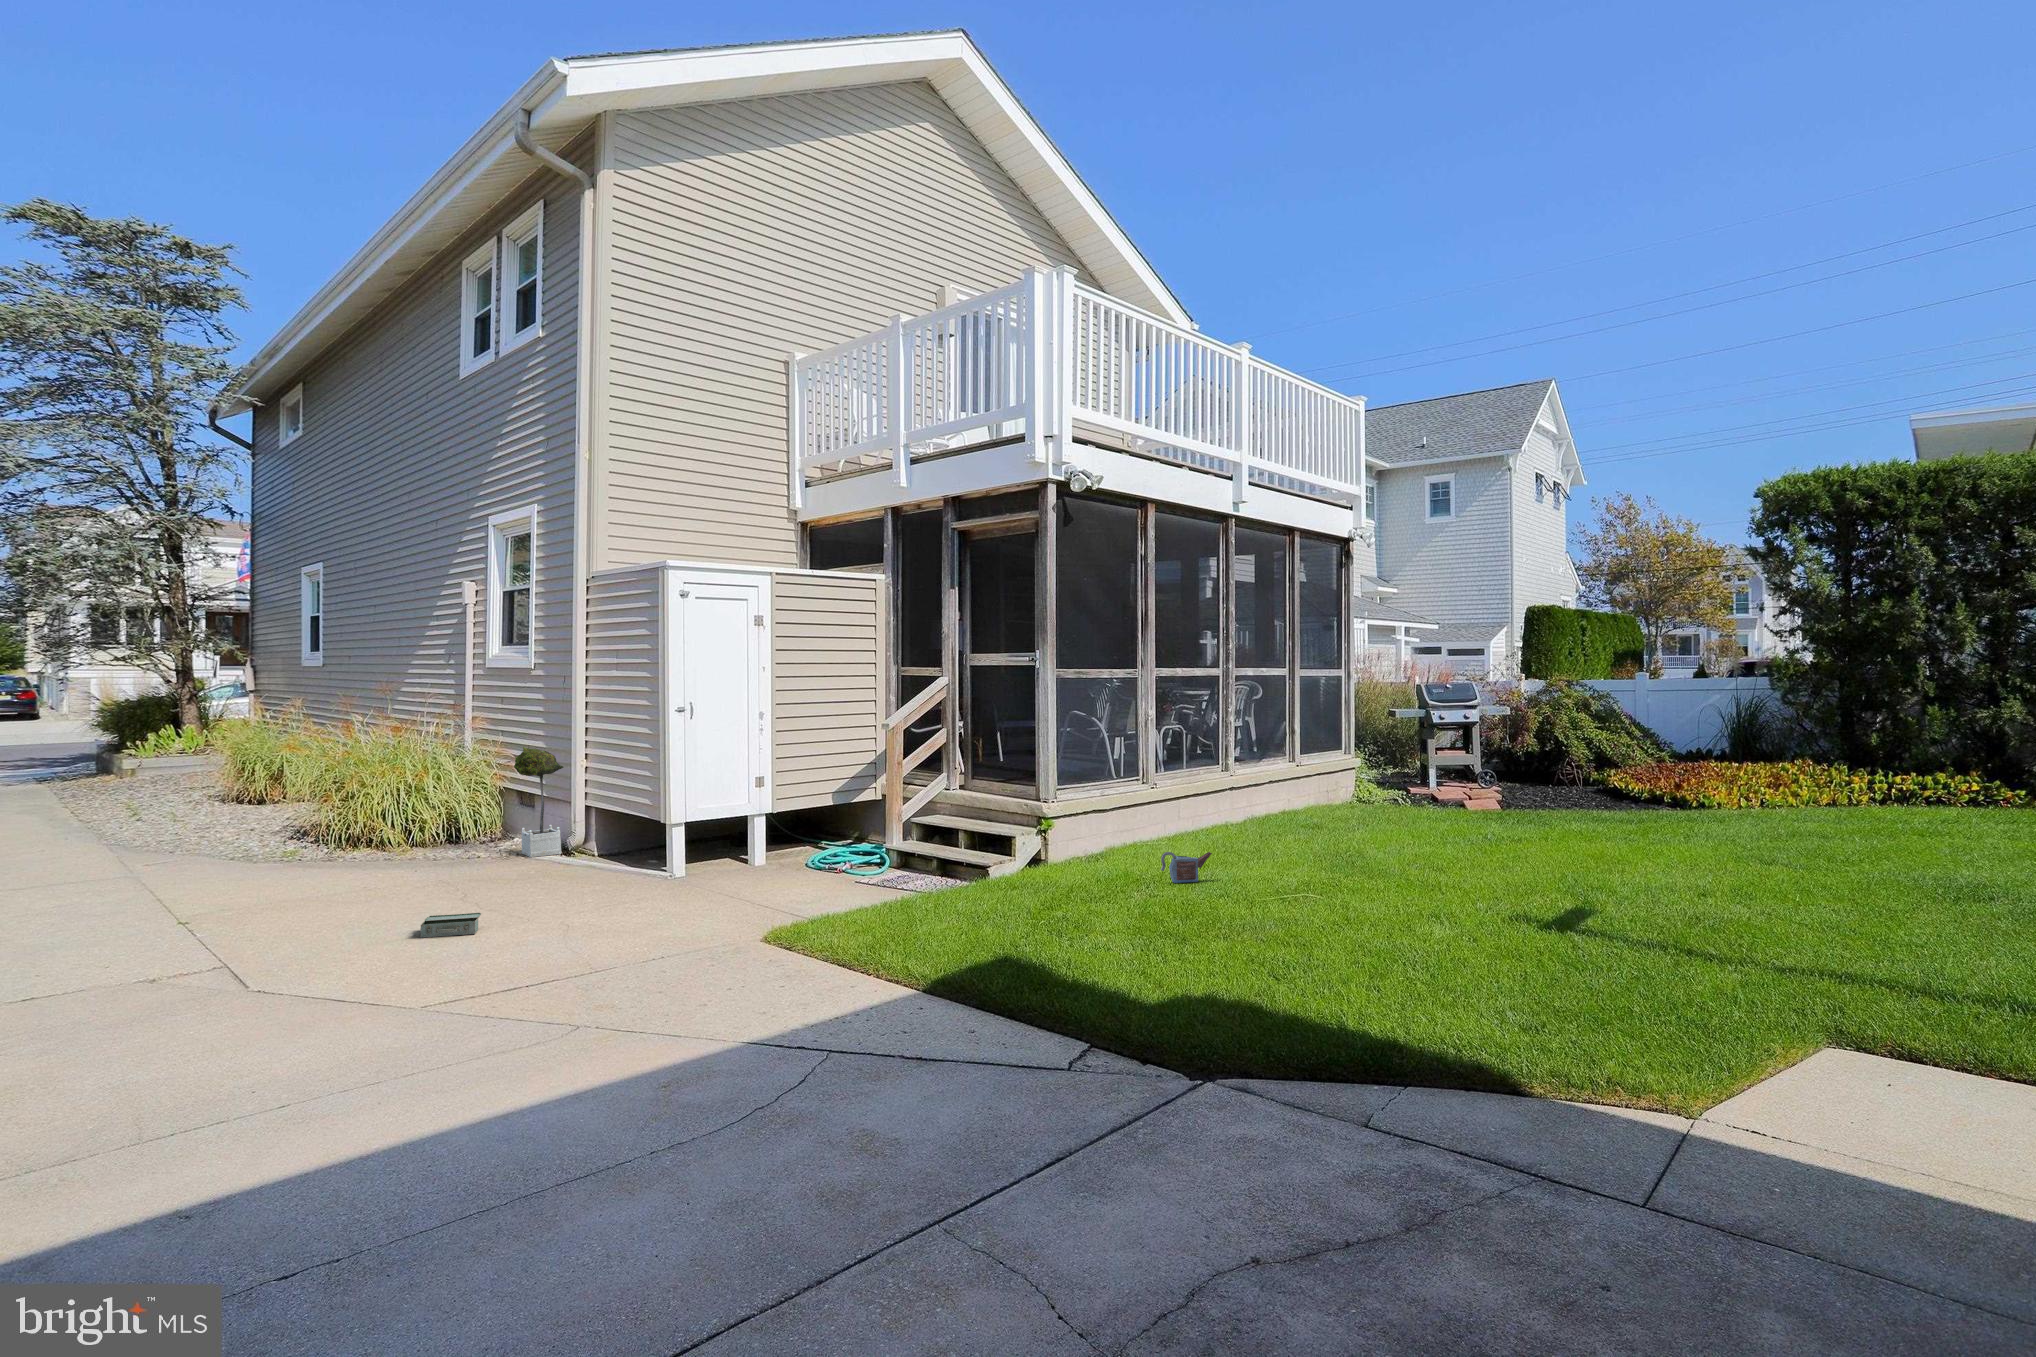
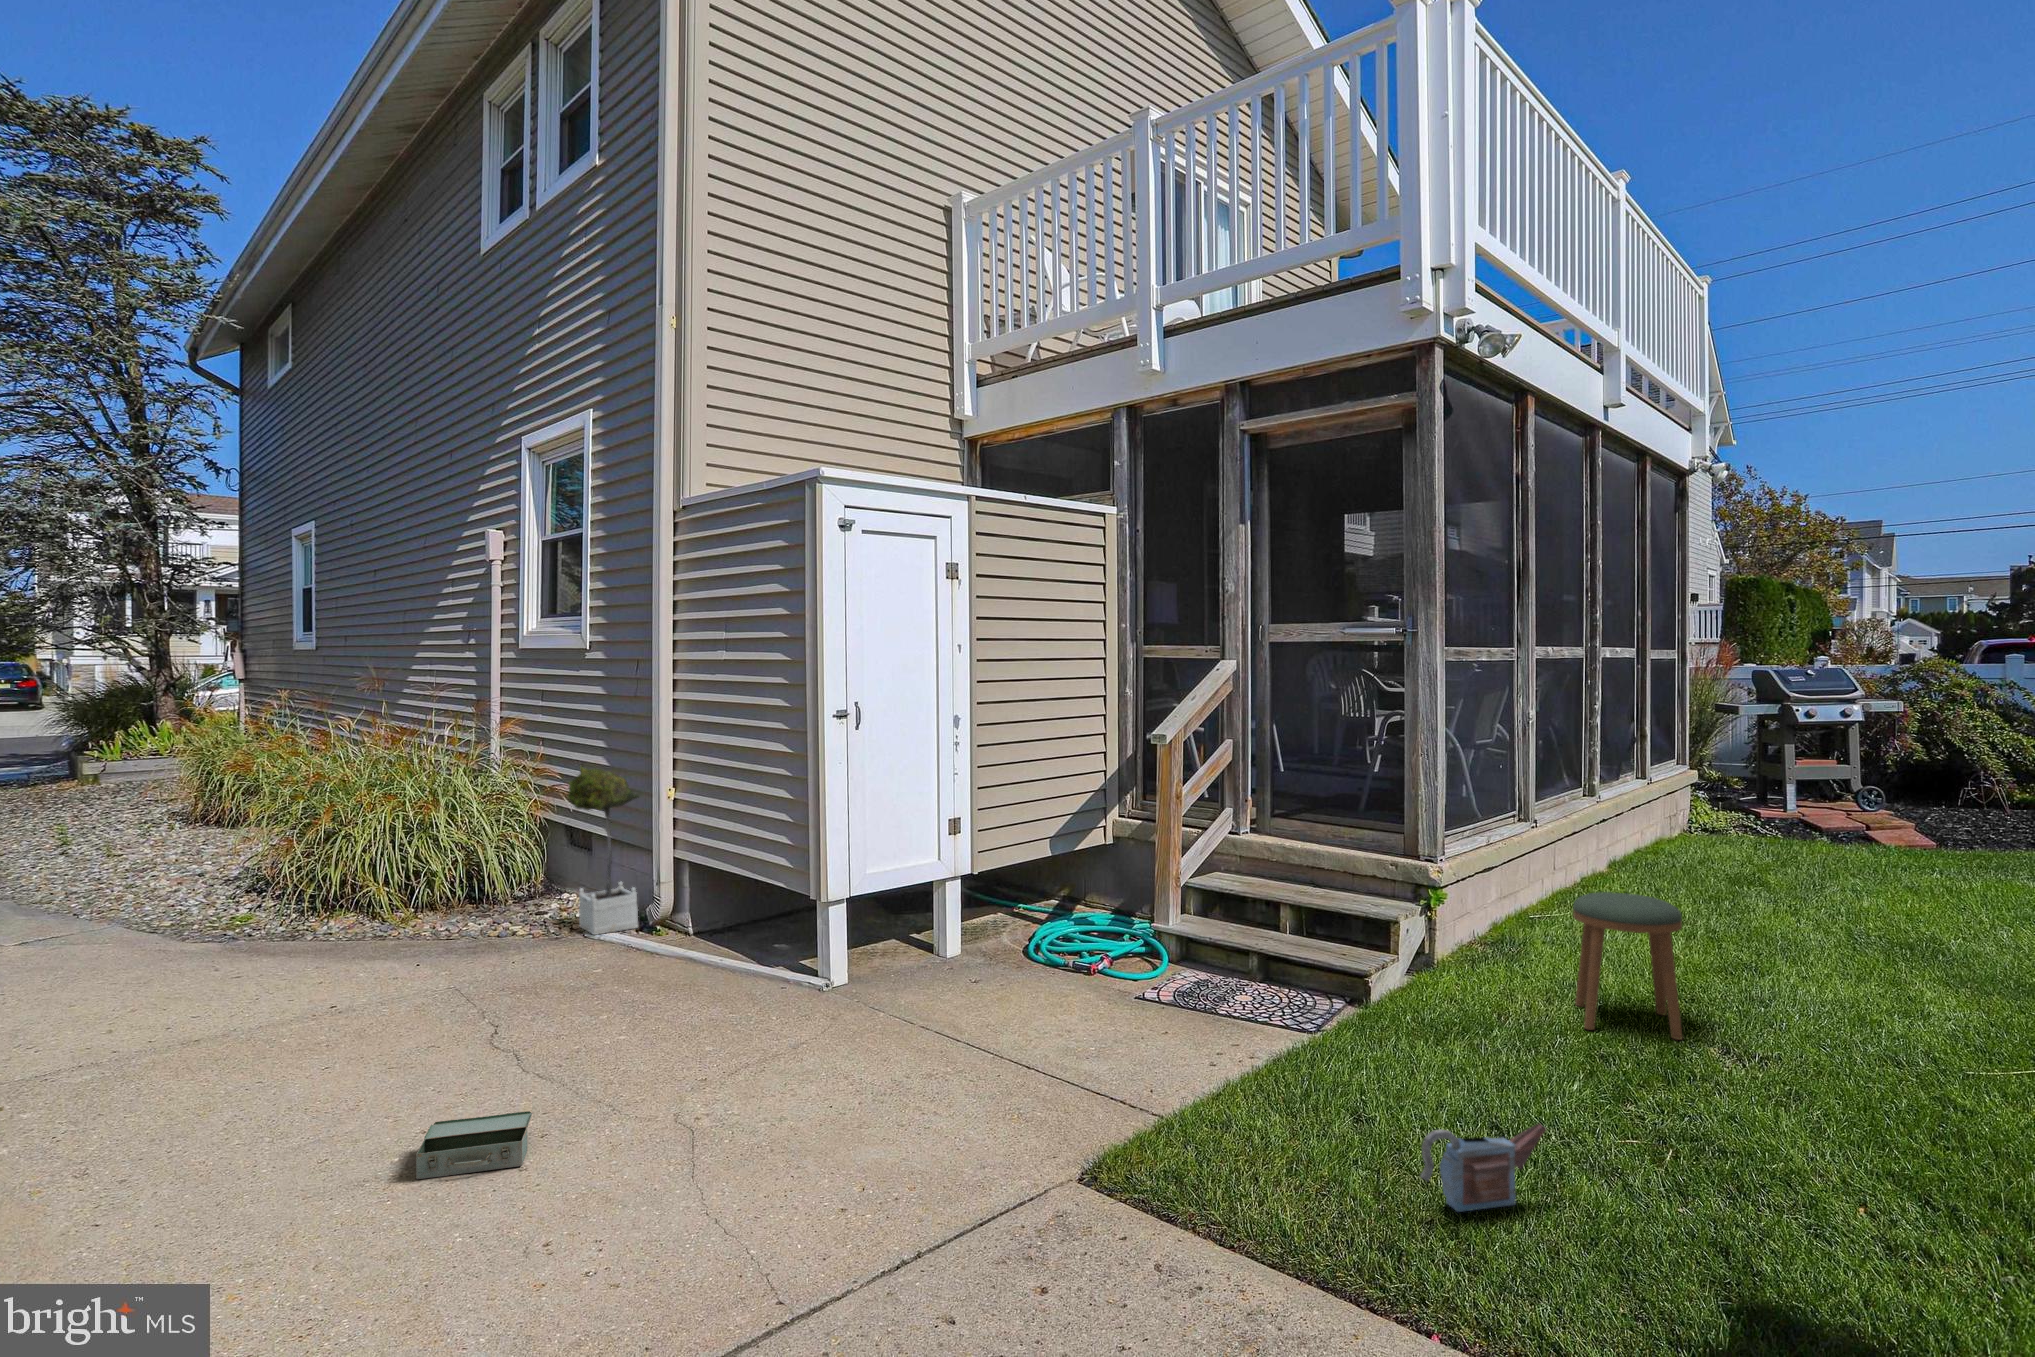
stool: none [1085,811,1142,888] -> present [1573,892,1682,1040]
watering can: present [1161,852,1212,883] -> present [1421,1124,1546,1212]

